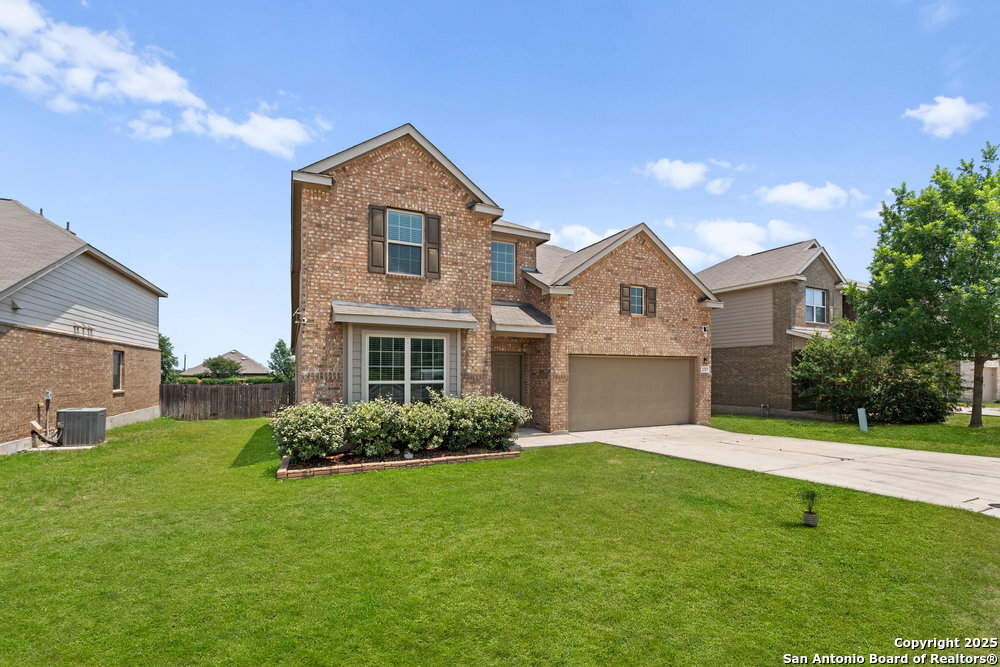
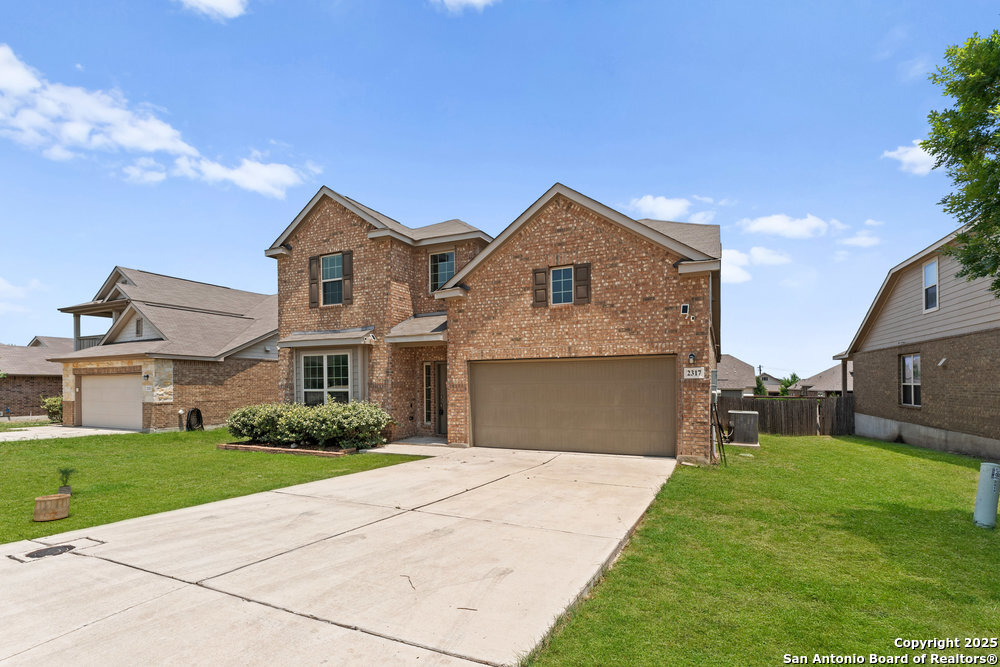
wooden bucket: none [918,498,954,527] -> present [34,494,71,521]

